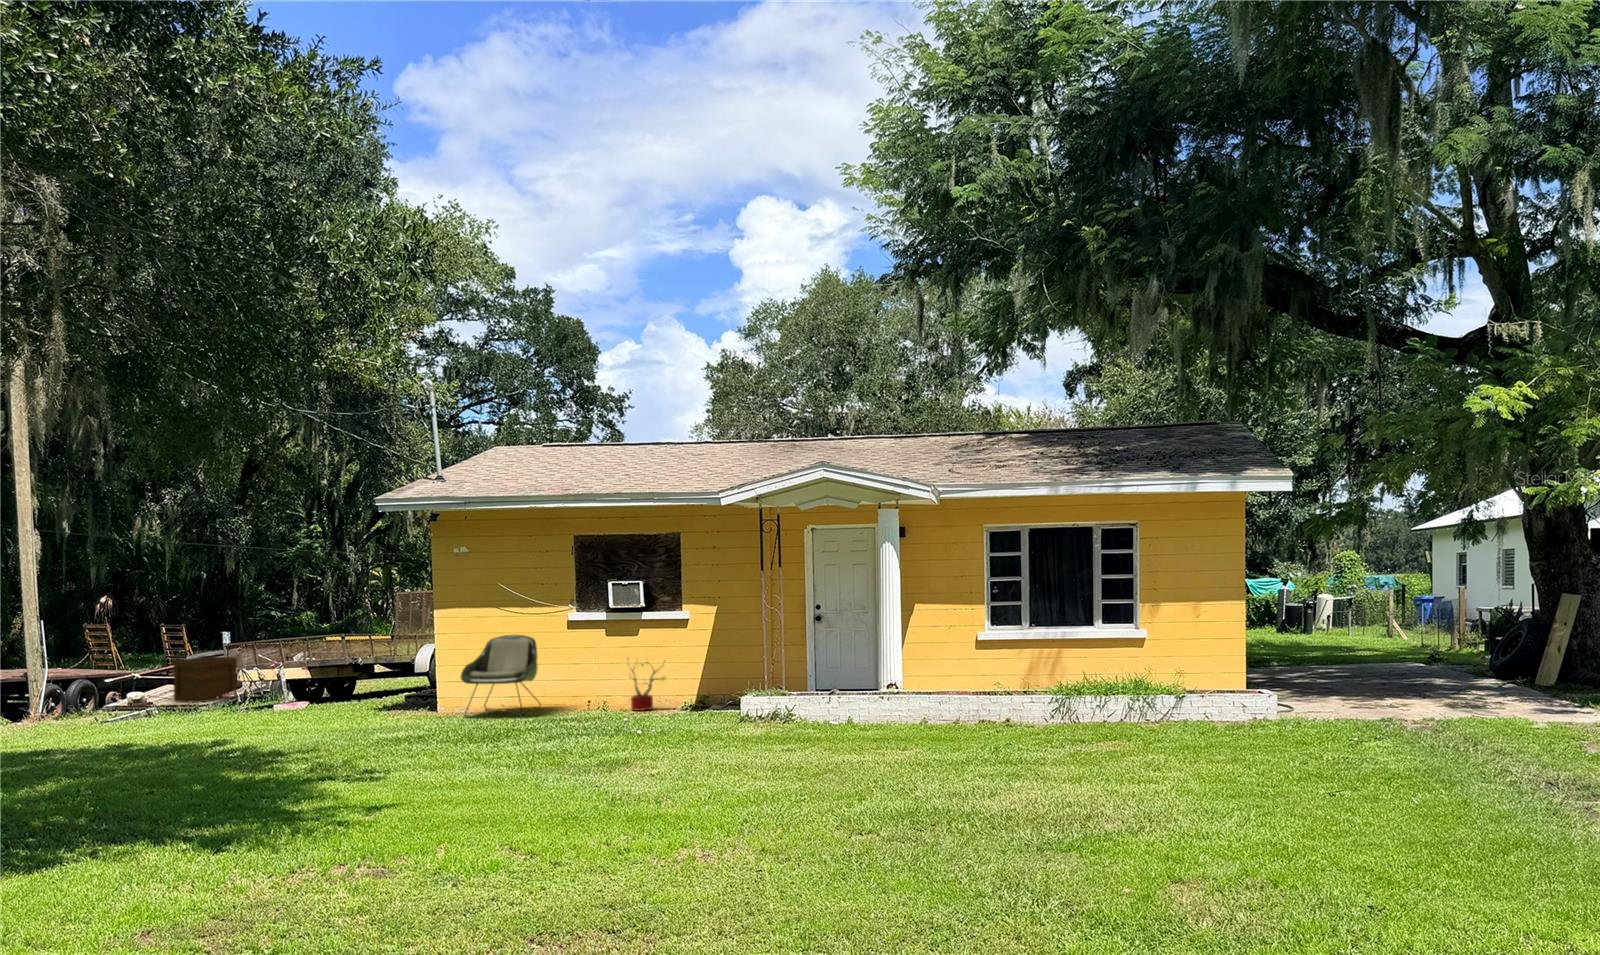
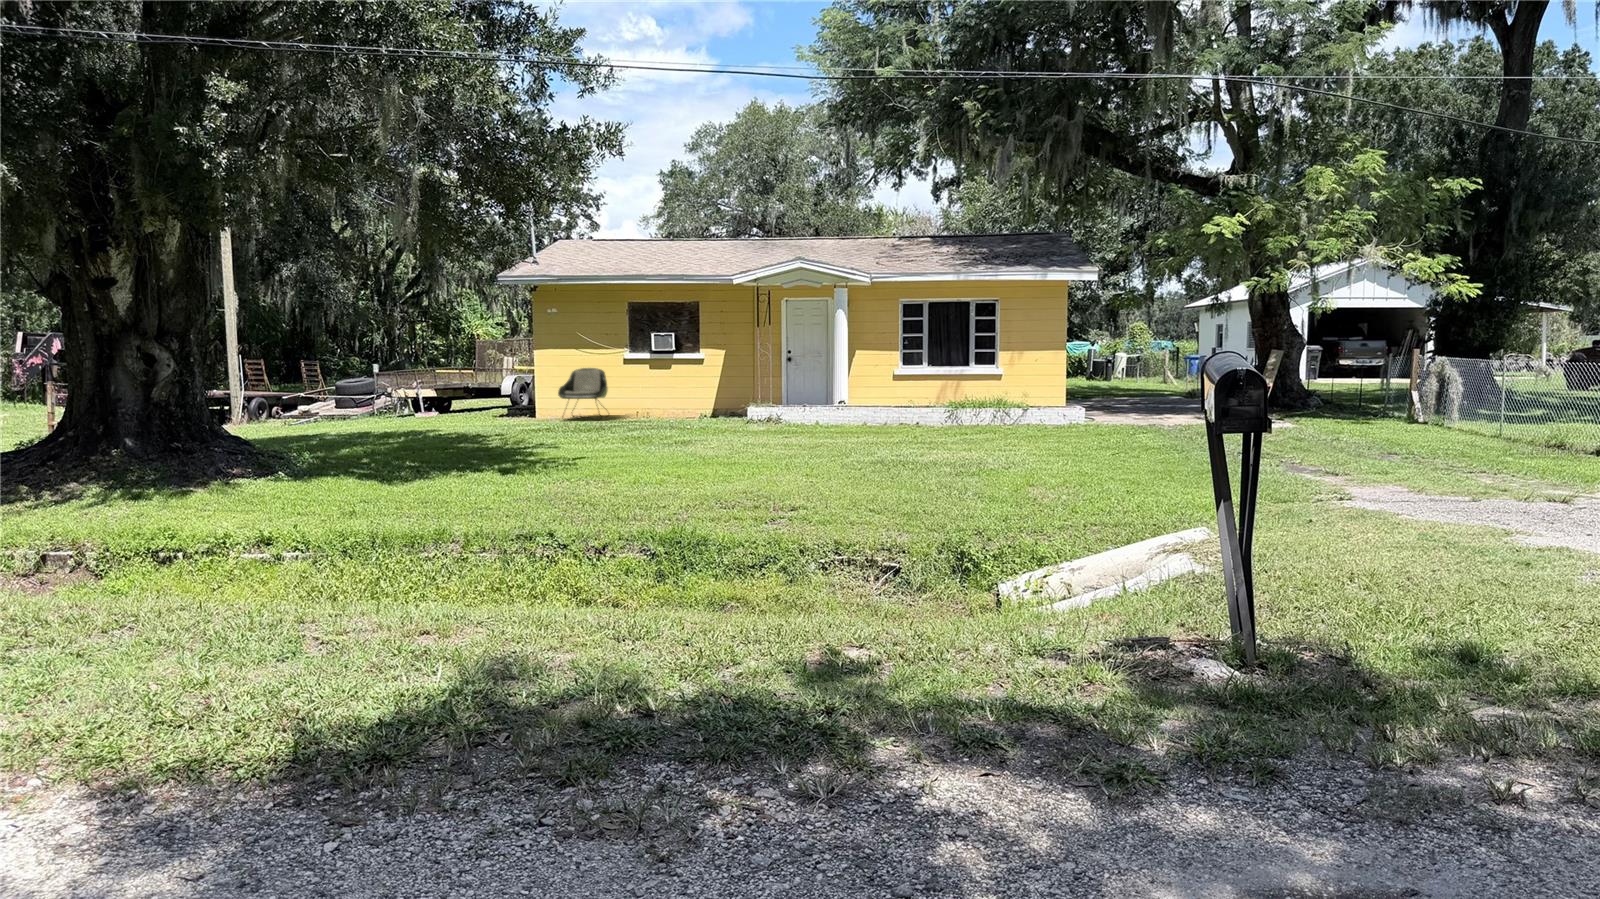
wooden crate: present [174,656,237,703] -> none [333,383,379,415]
decorative plant: present [631,659,665,711] -> none [666,382,694,417]

